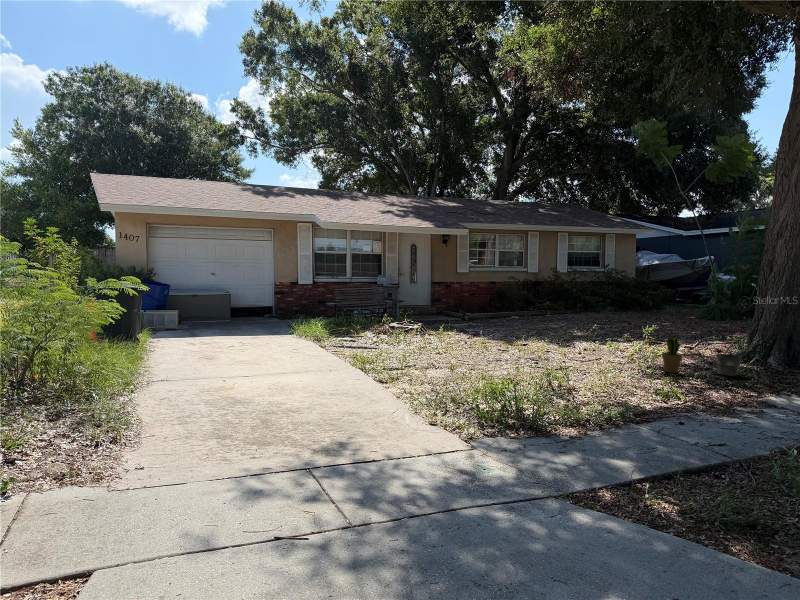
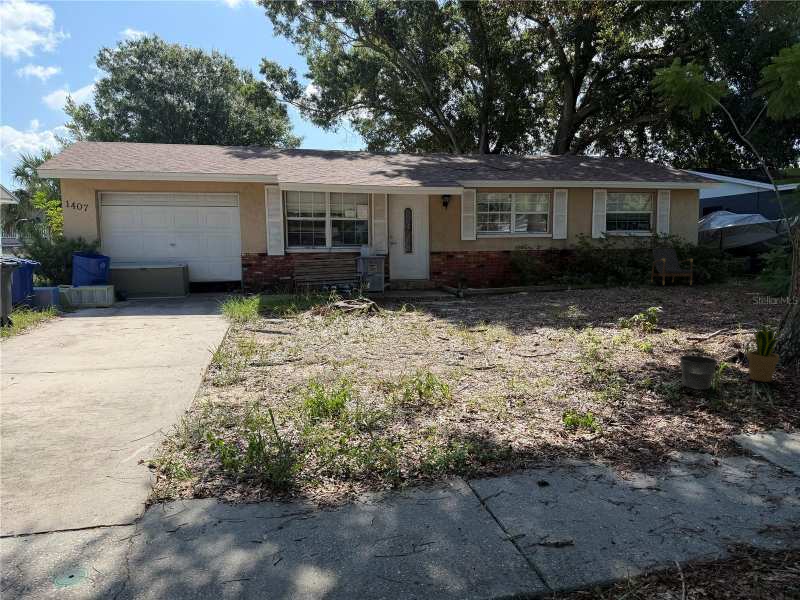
lounge chair: none [610,282,644,311] -> present [651,249,693,285]
potted plant: present [662,336,682,373] -> present [747,328,779,382]

